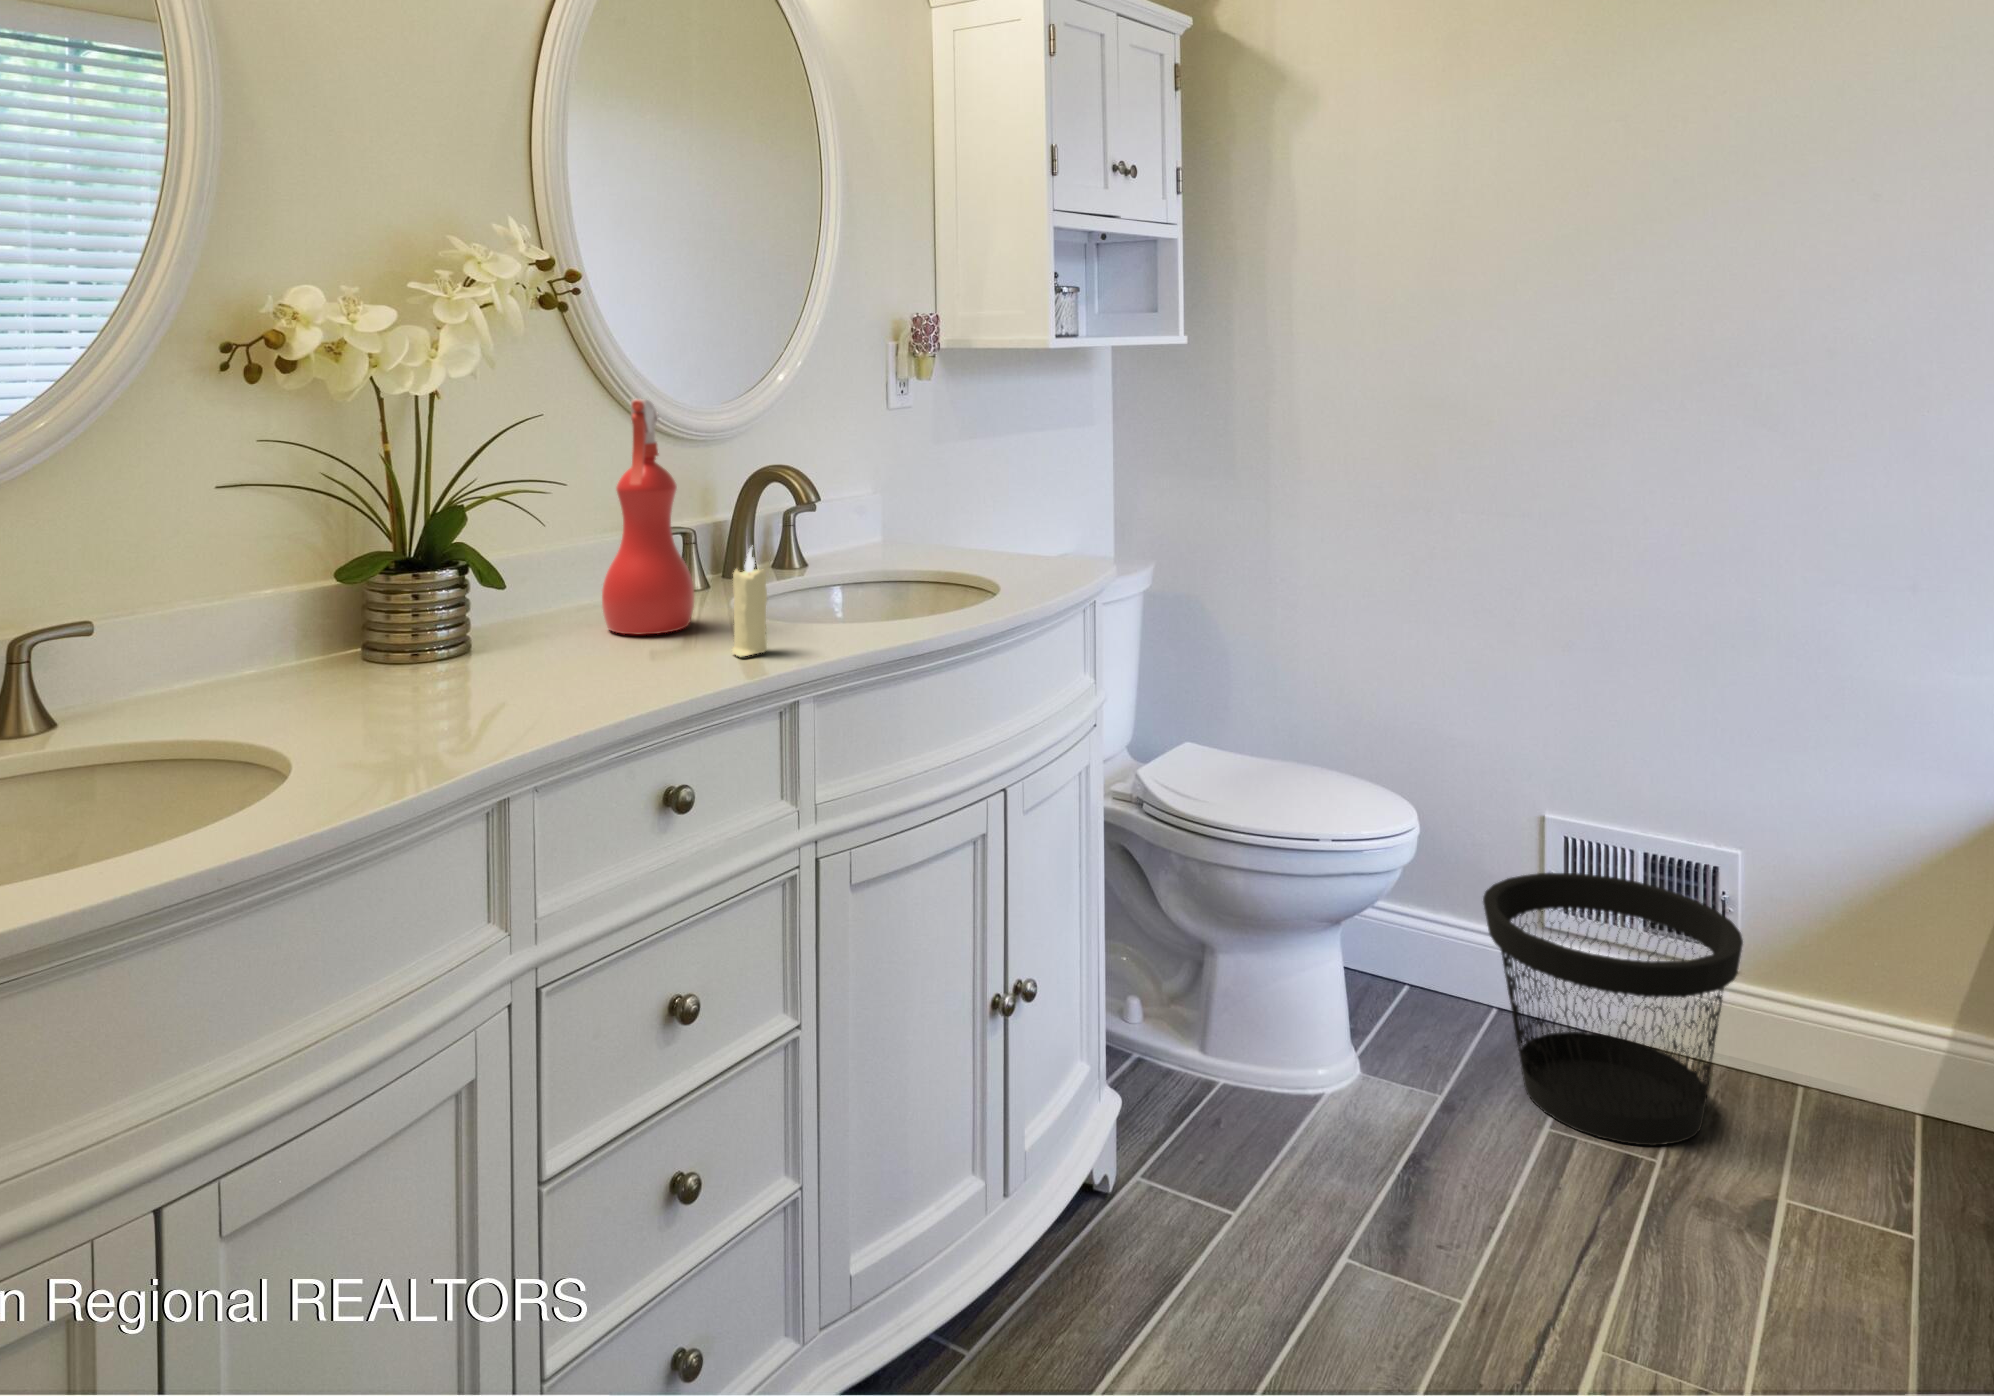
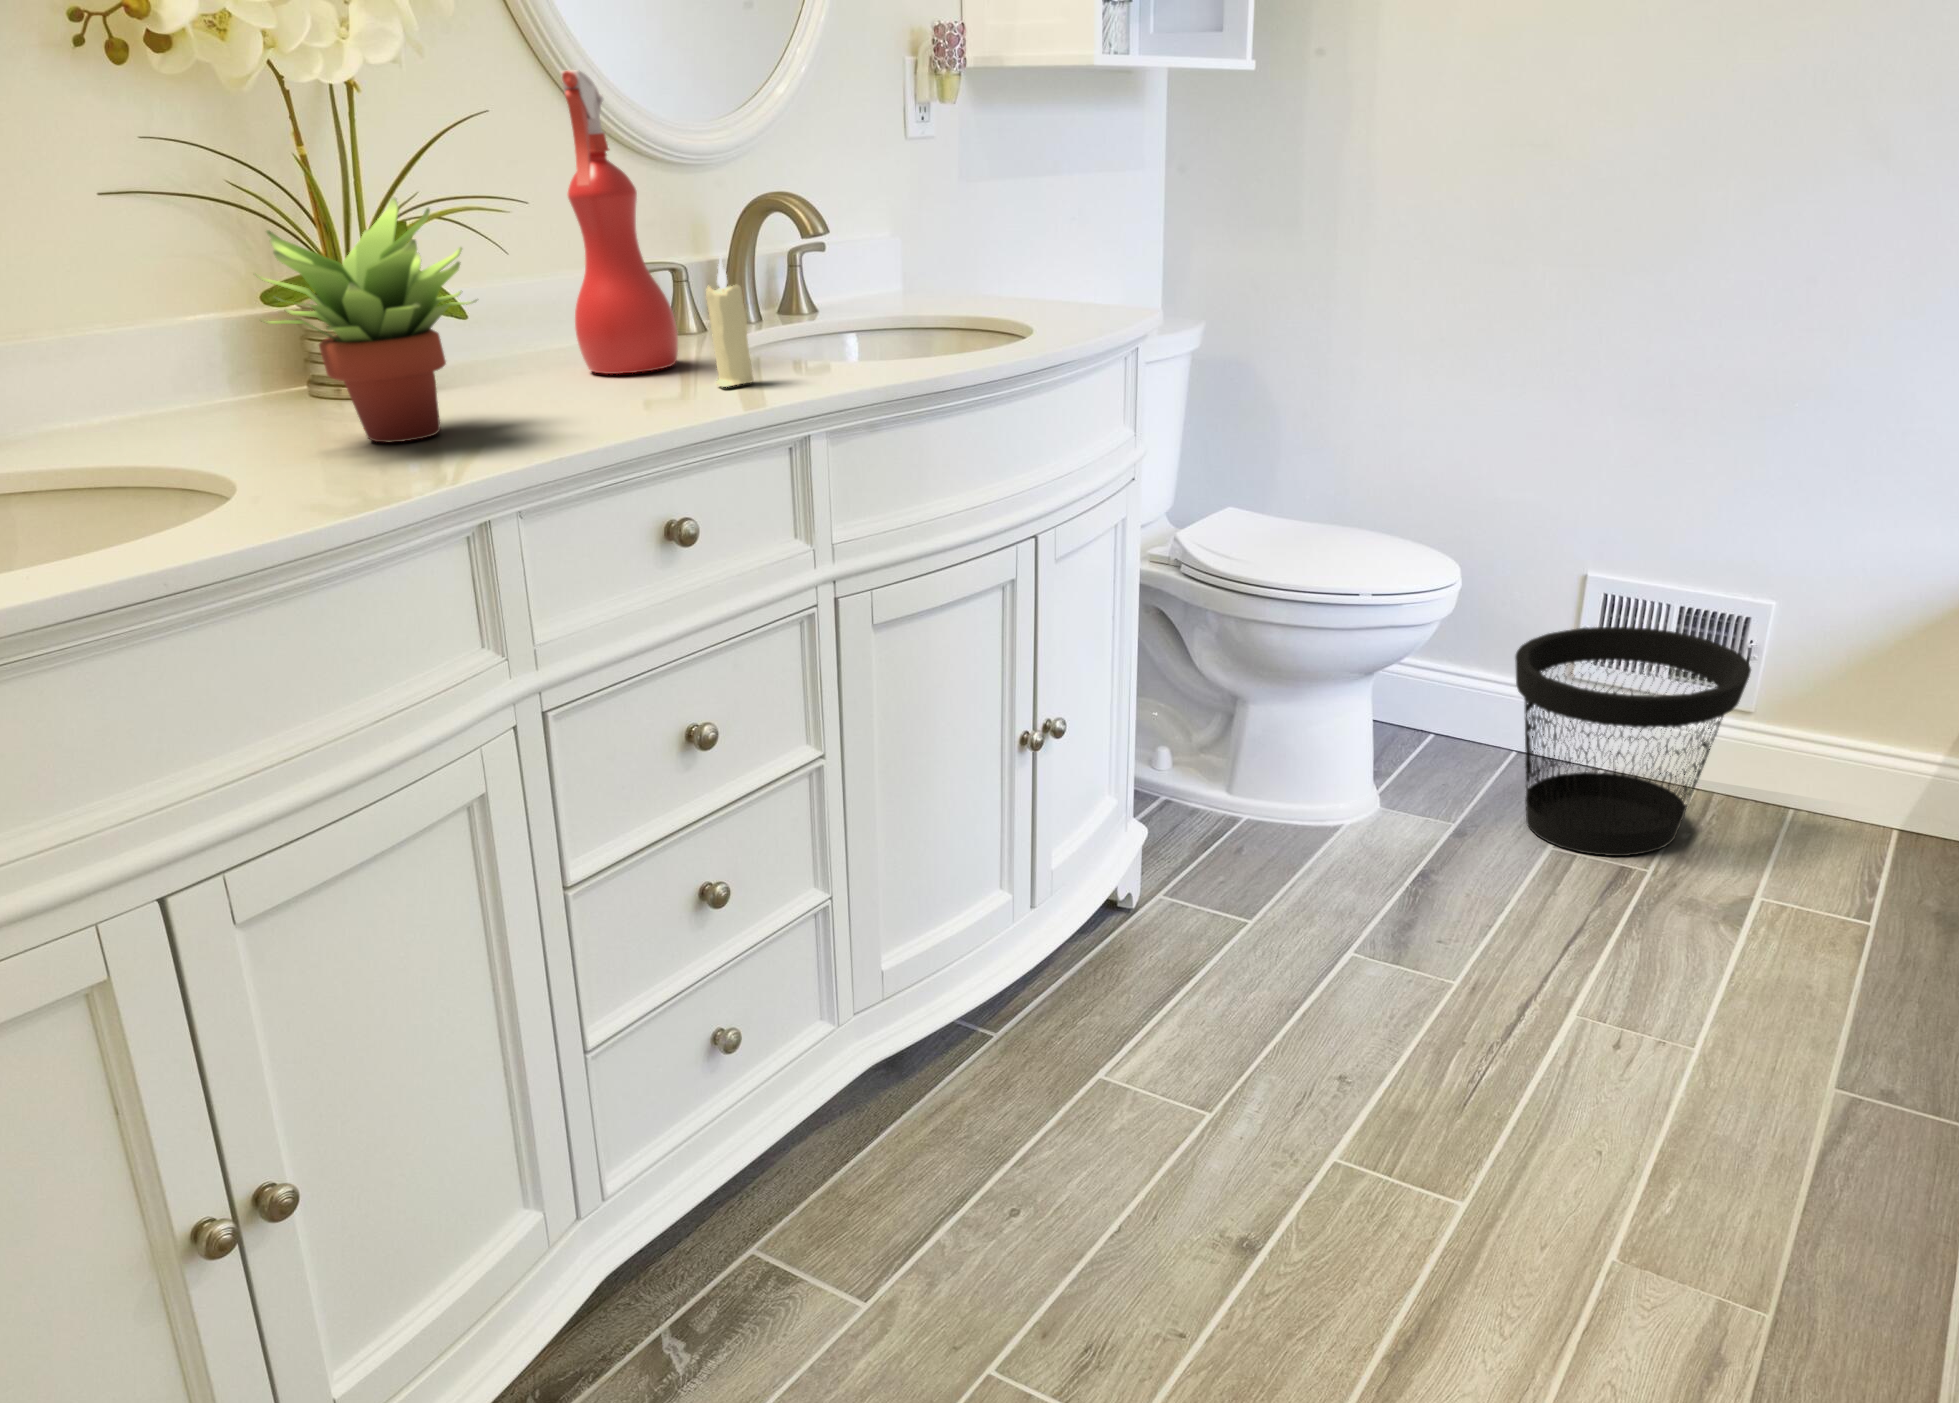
succulent plant: none [330,499,536,711] -> present [255,198,477,442]

